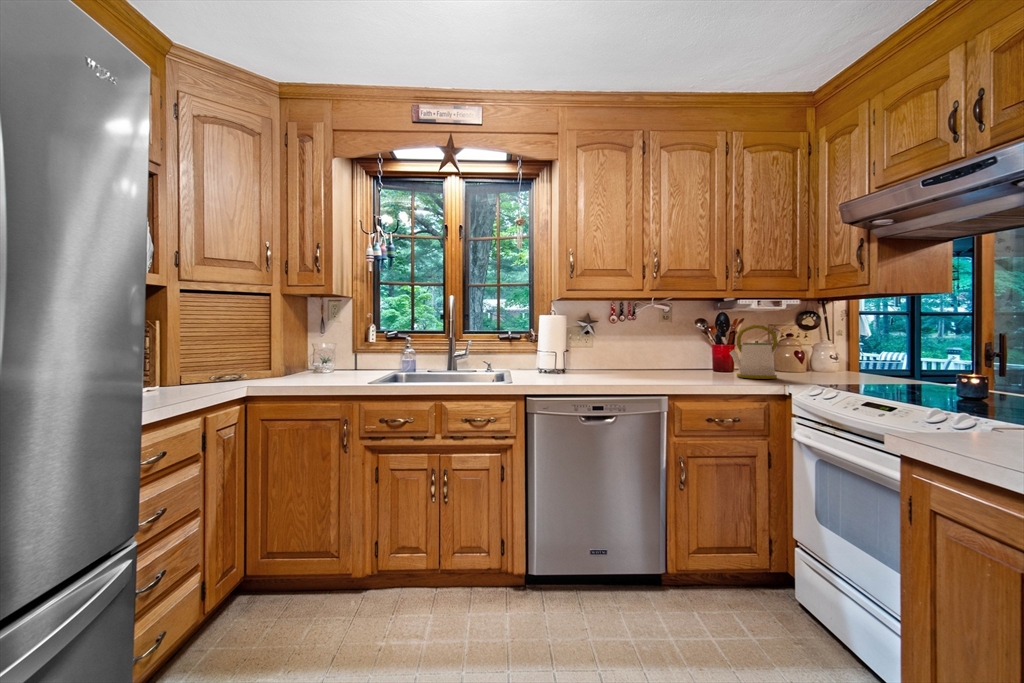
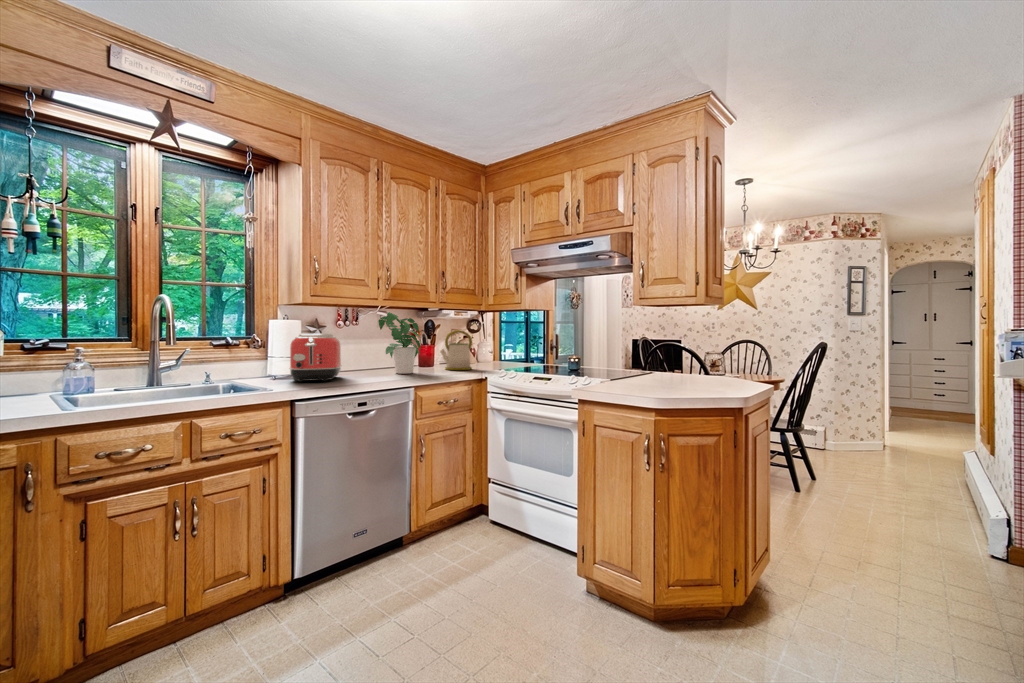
potted plant: none [645,304,694,378] -> present [378,312,421,374]
toaster: none [542,329,598,379] -> present [290,334,341,382]

